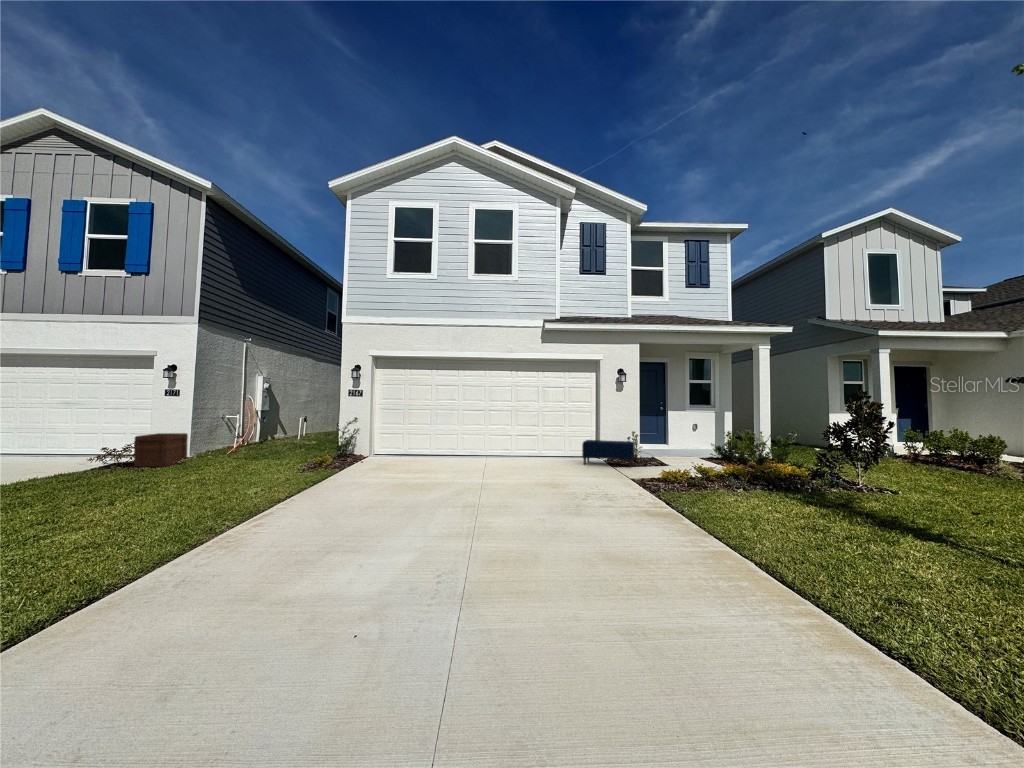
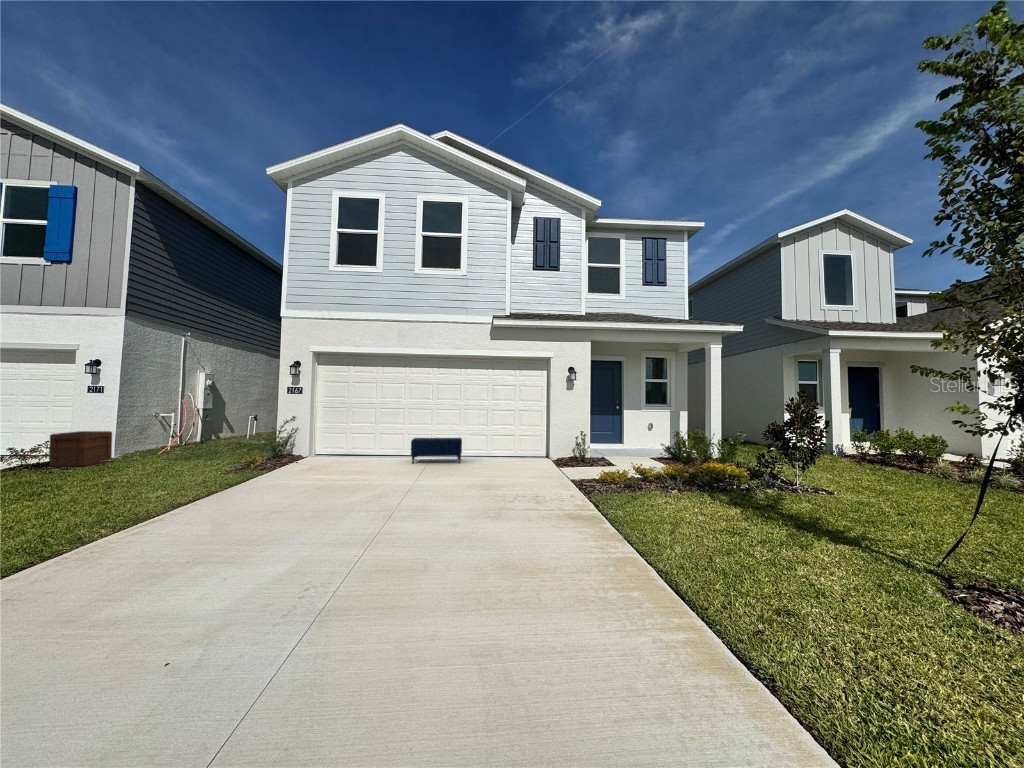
bench: present [582,440,634,467] -> present [411,438,462,463]

